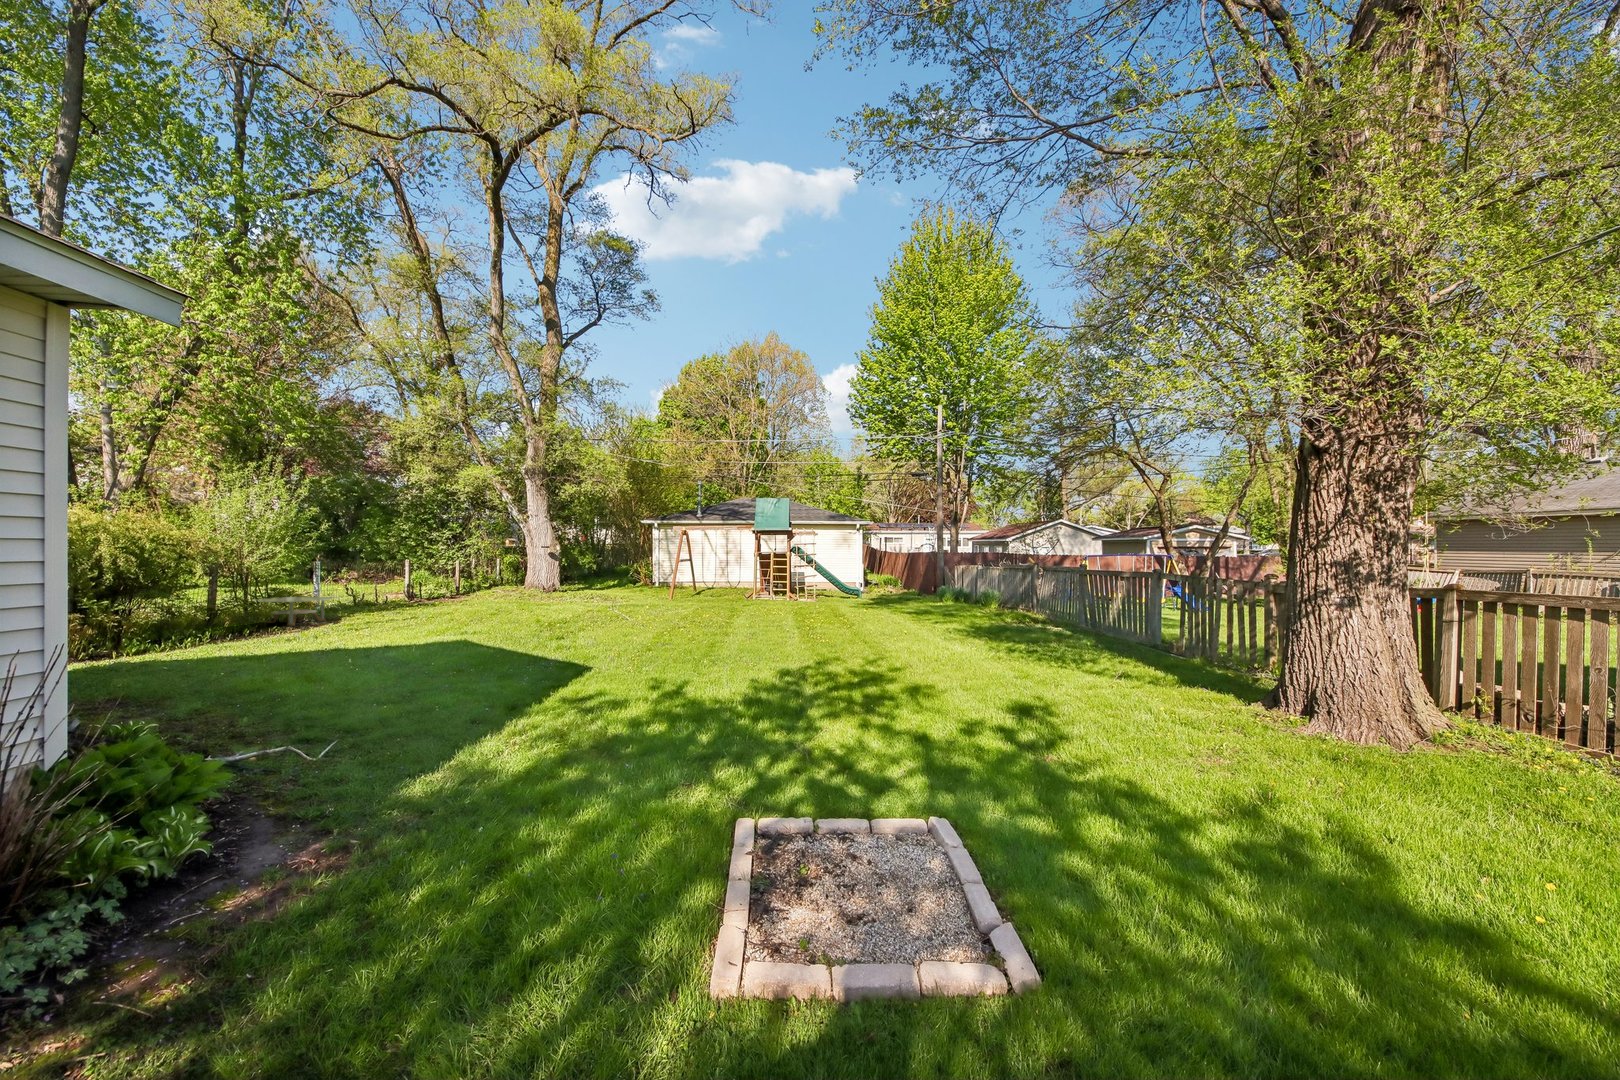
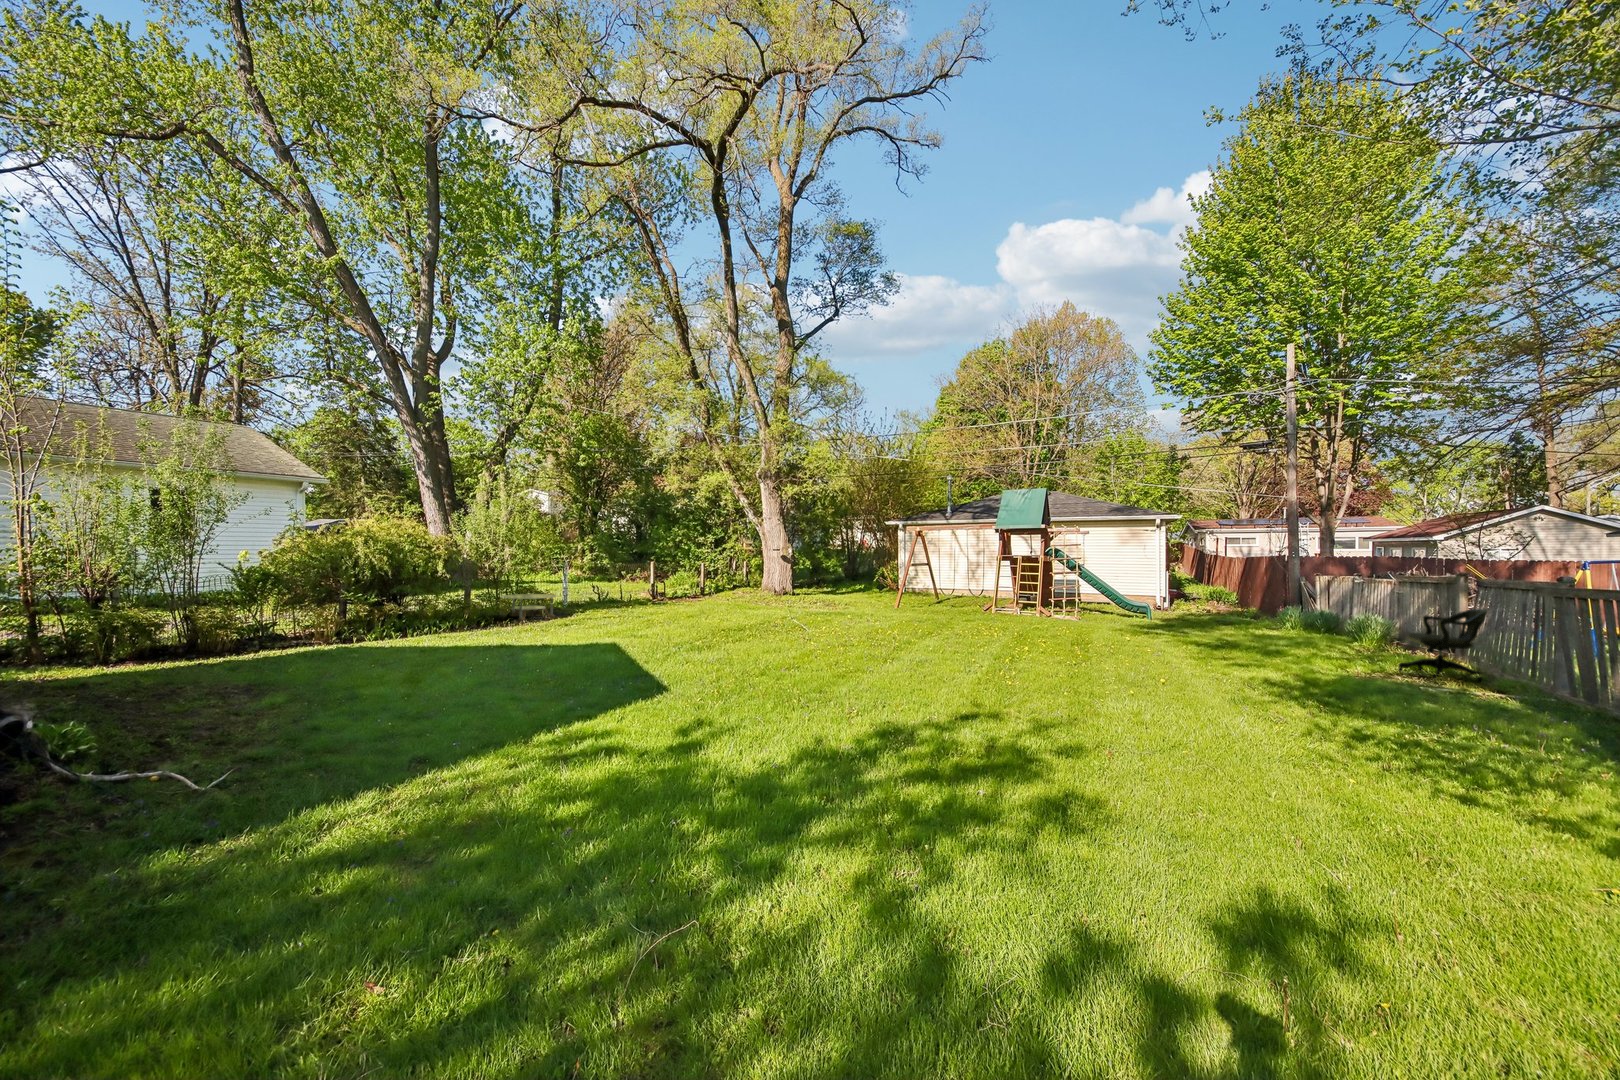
chair: none [1006,581,1044,622] -> present [1398,609,1487,682]

